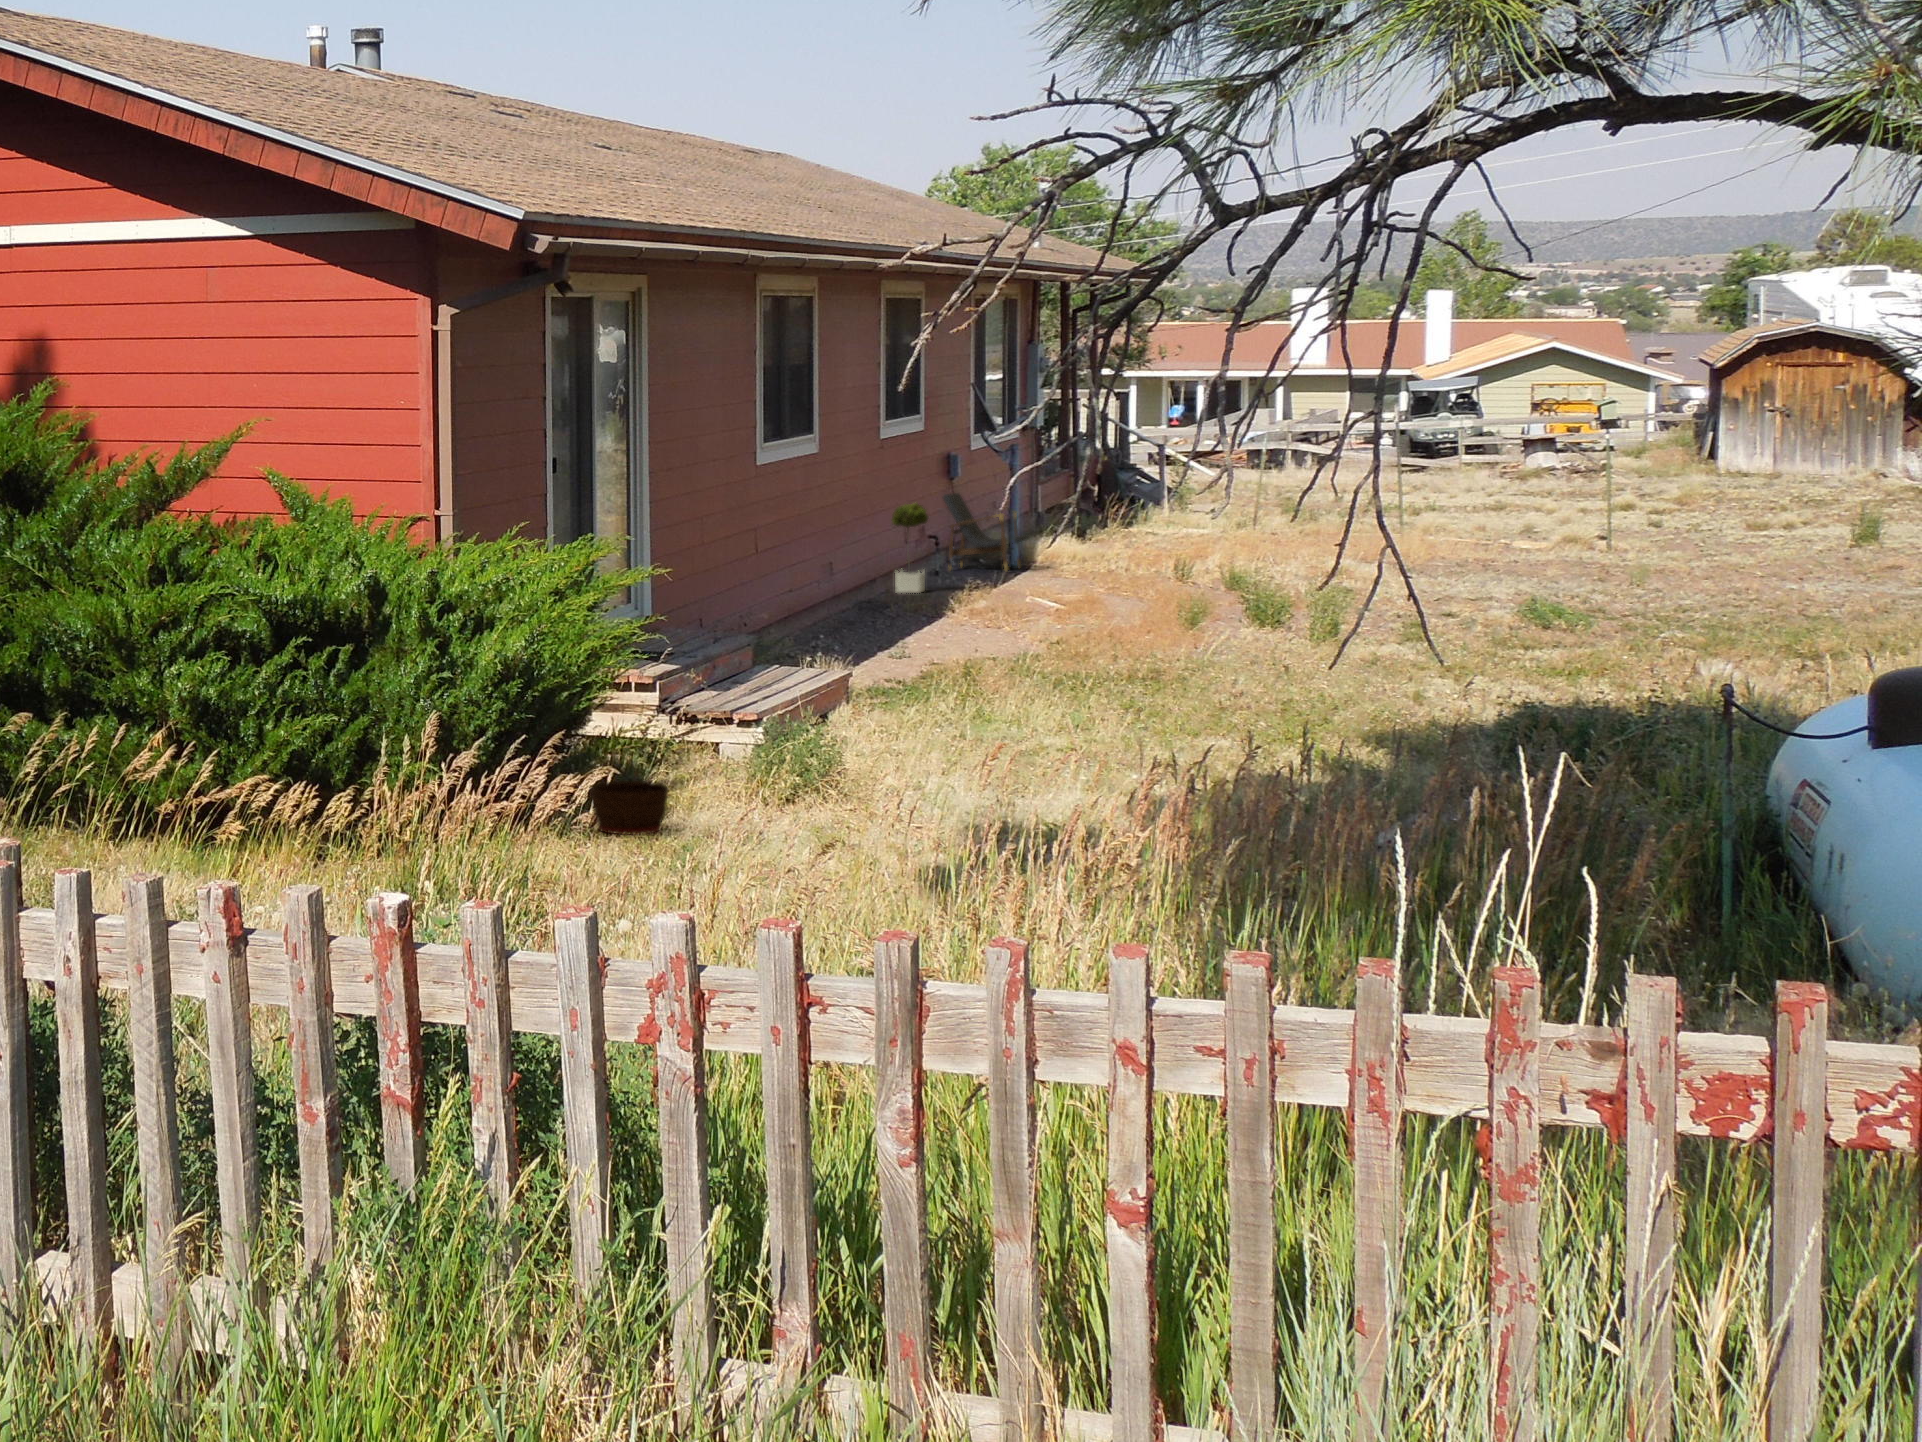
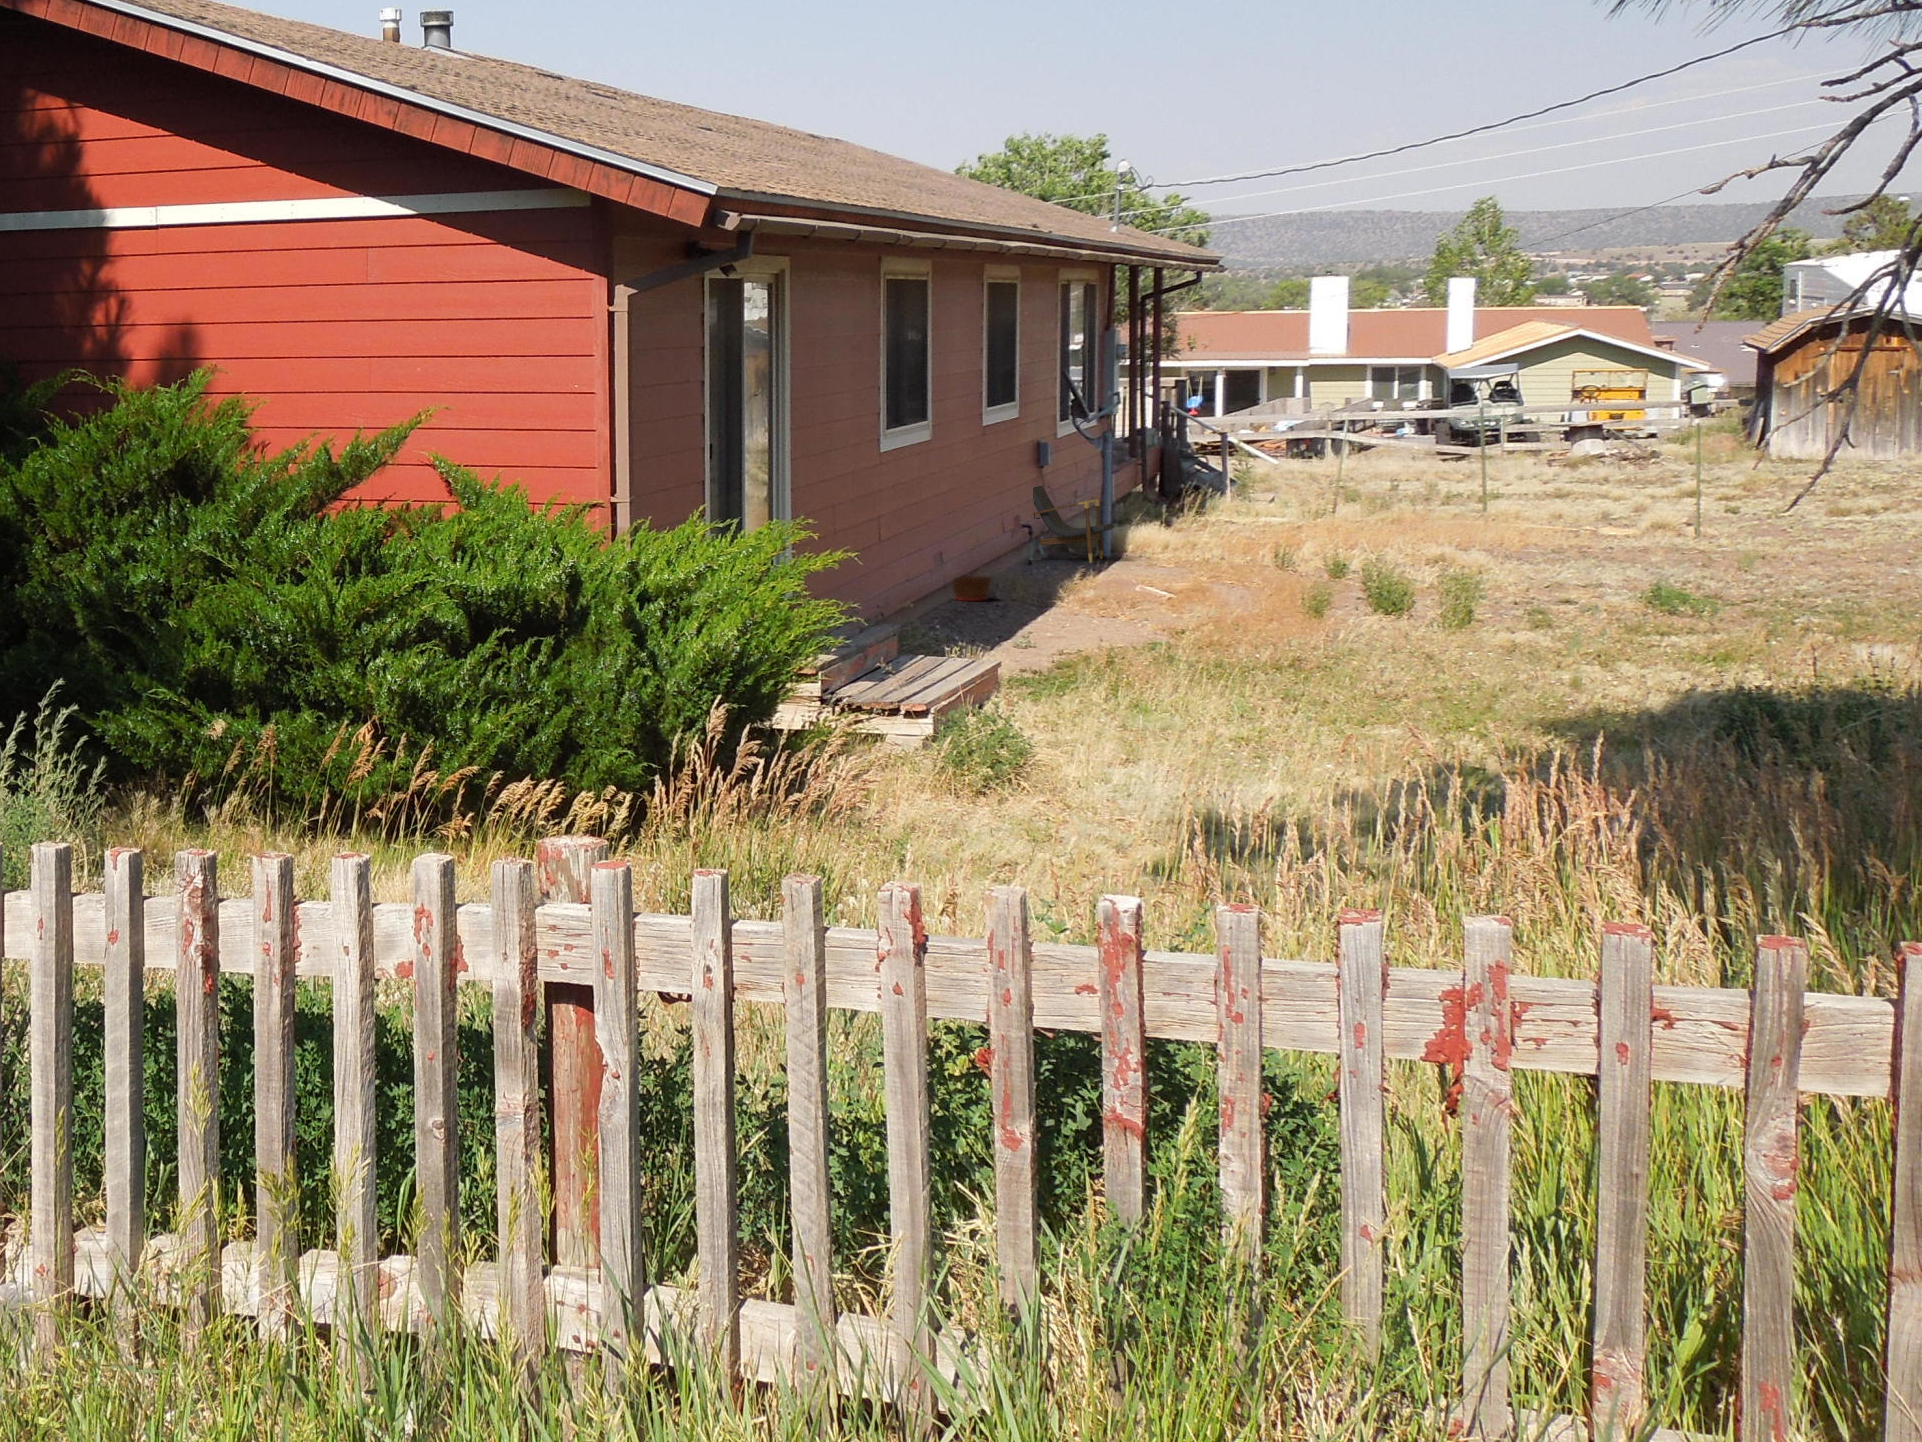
potted tree: present [892,503,928,593] -> none [983,488,1023,585]
basket: present [589,781,669,835] -> present [952,576,991,601]

